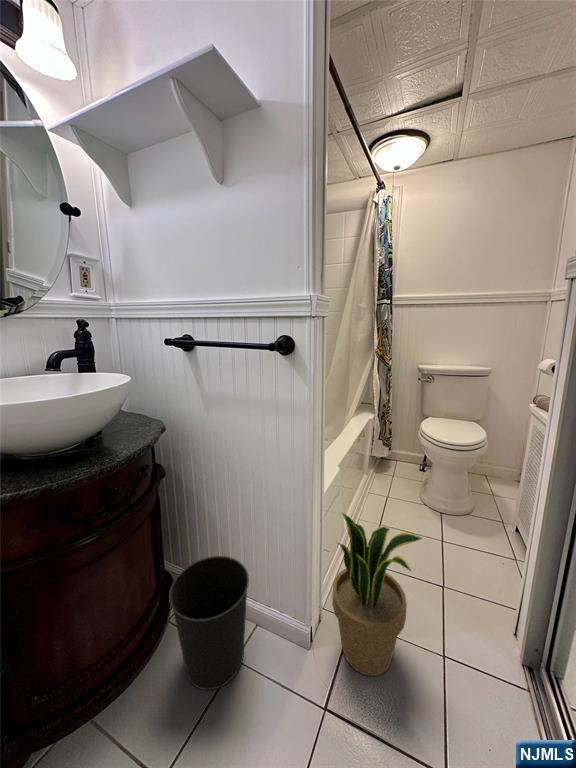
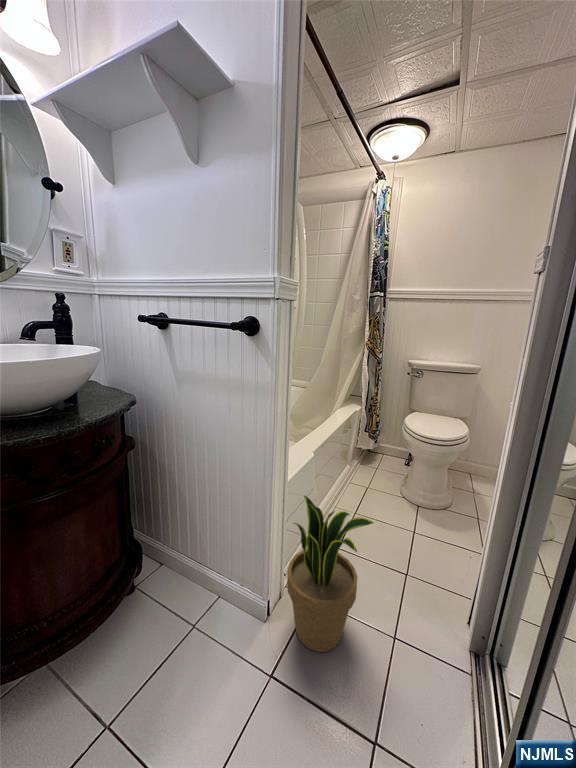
wastebasket: present [169,556,249,690] -> none [128,529,208,652]

